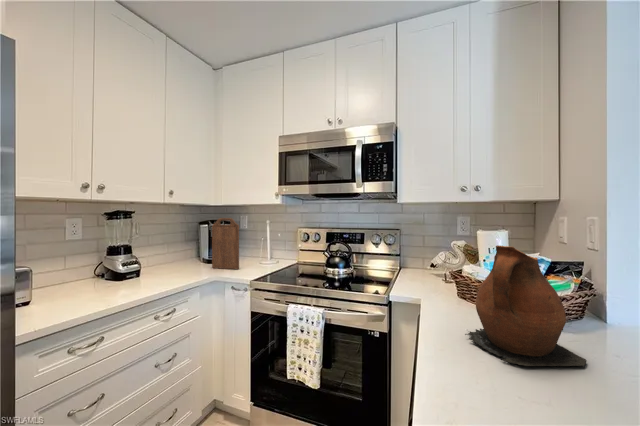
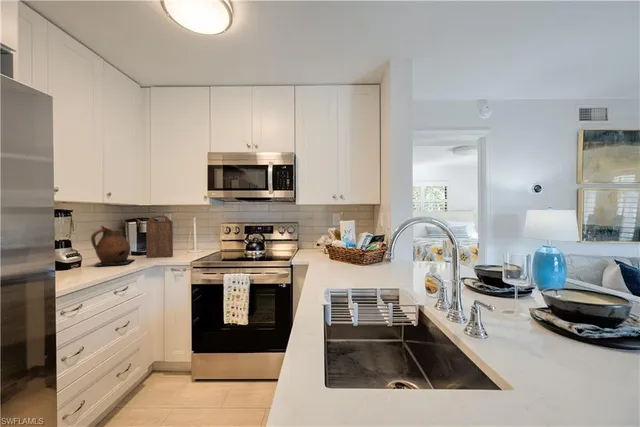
ceramic pitcher: present [465,245,586,367] -> present [91,226,134,266]

